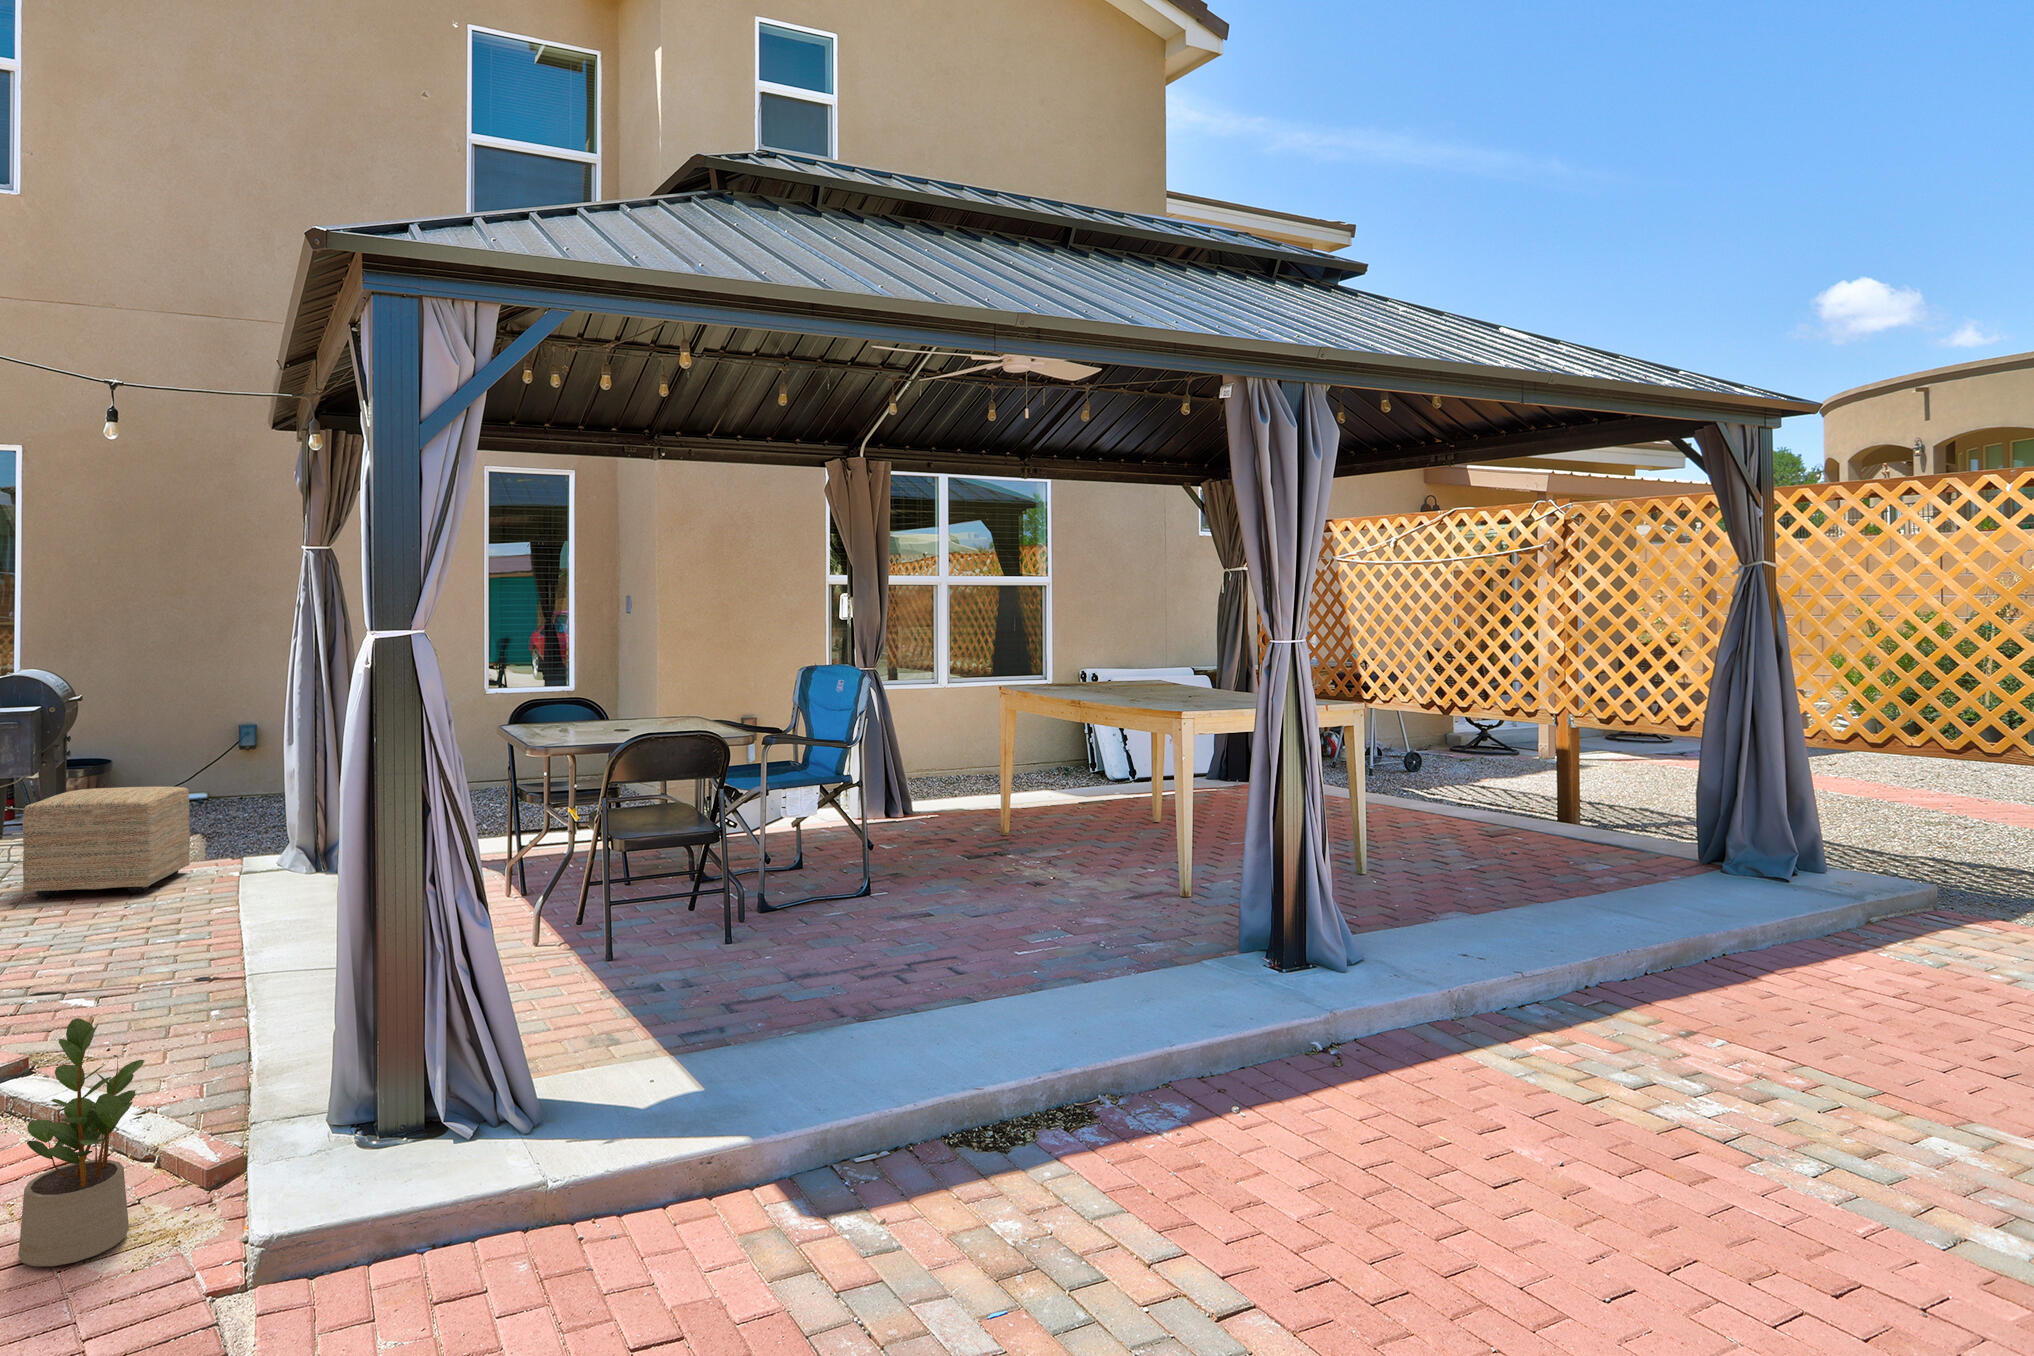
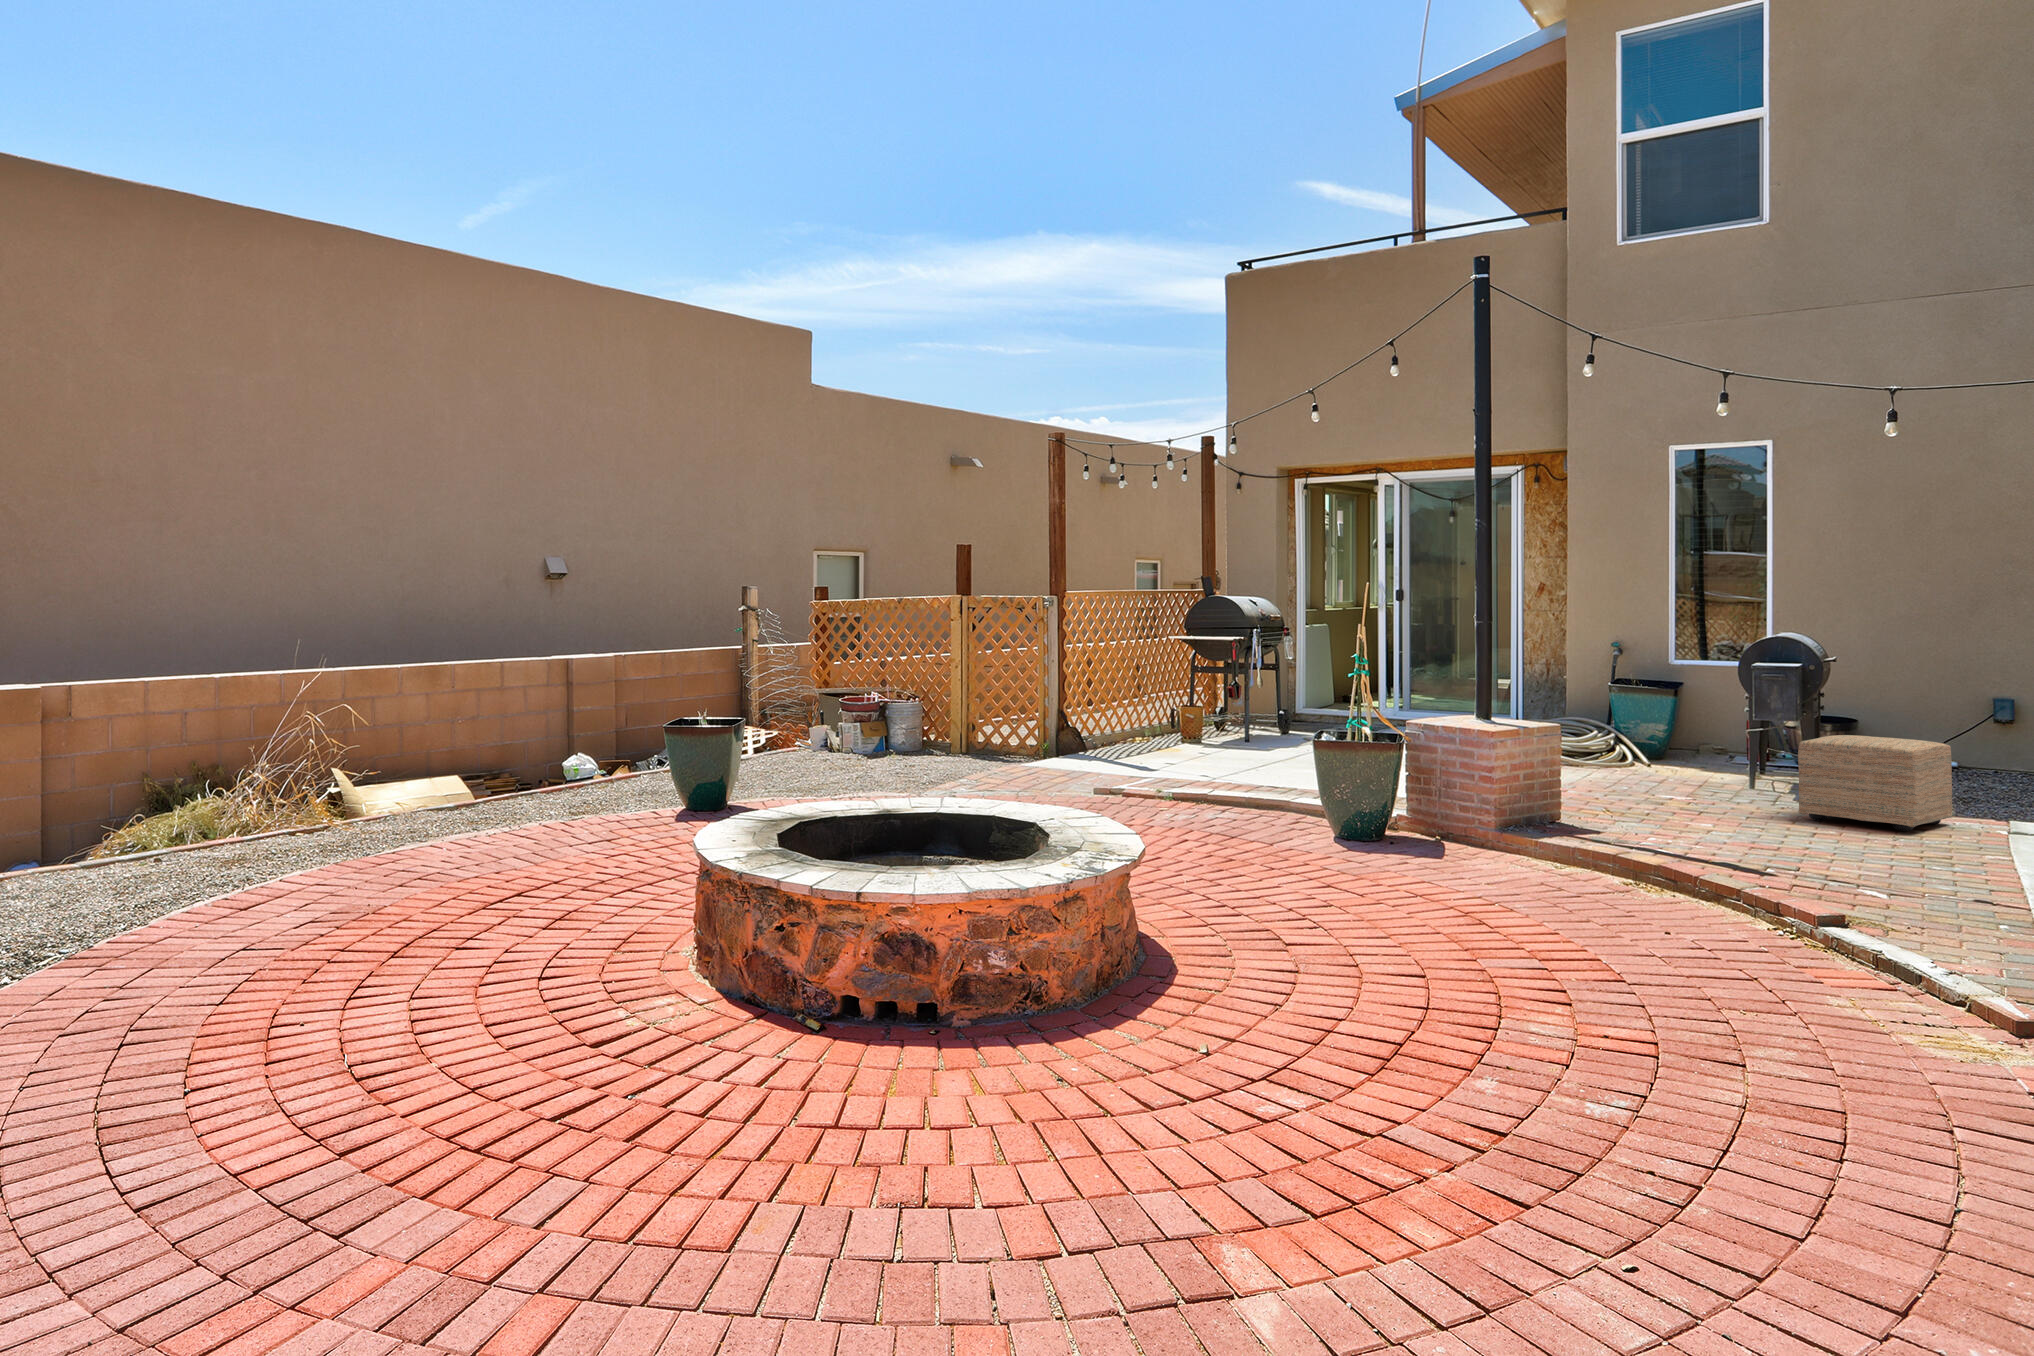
potted plant: present [18,1018,144,1266] -> none [1871,867,1968,1043]

